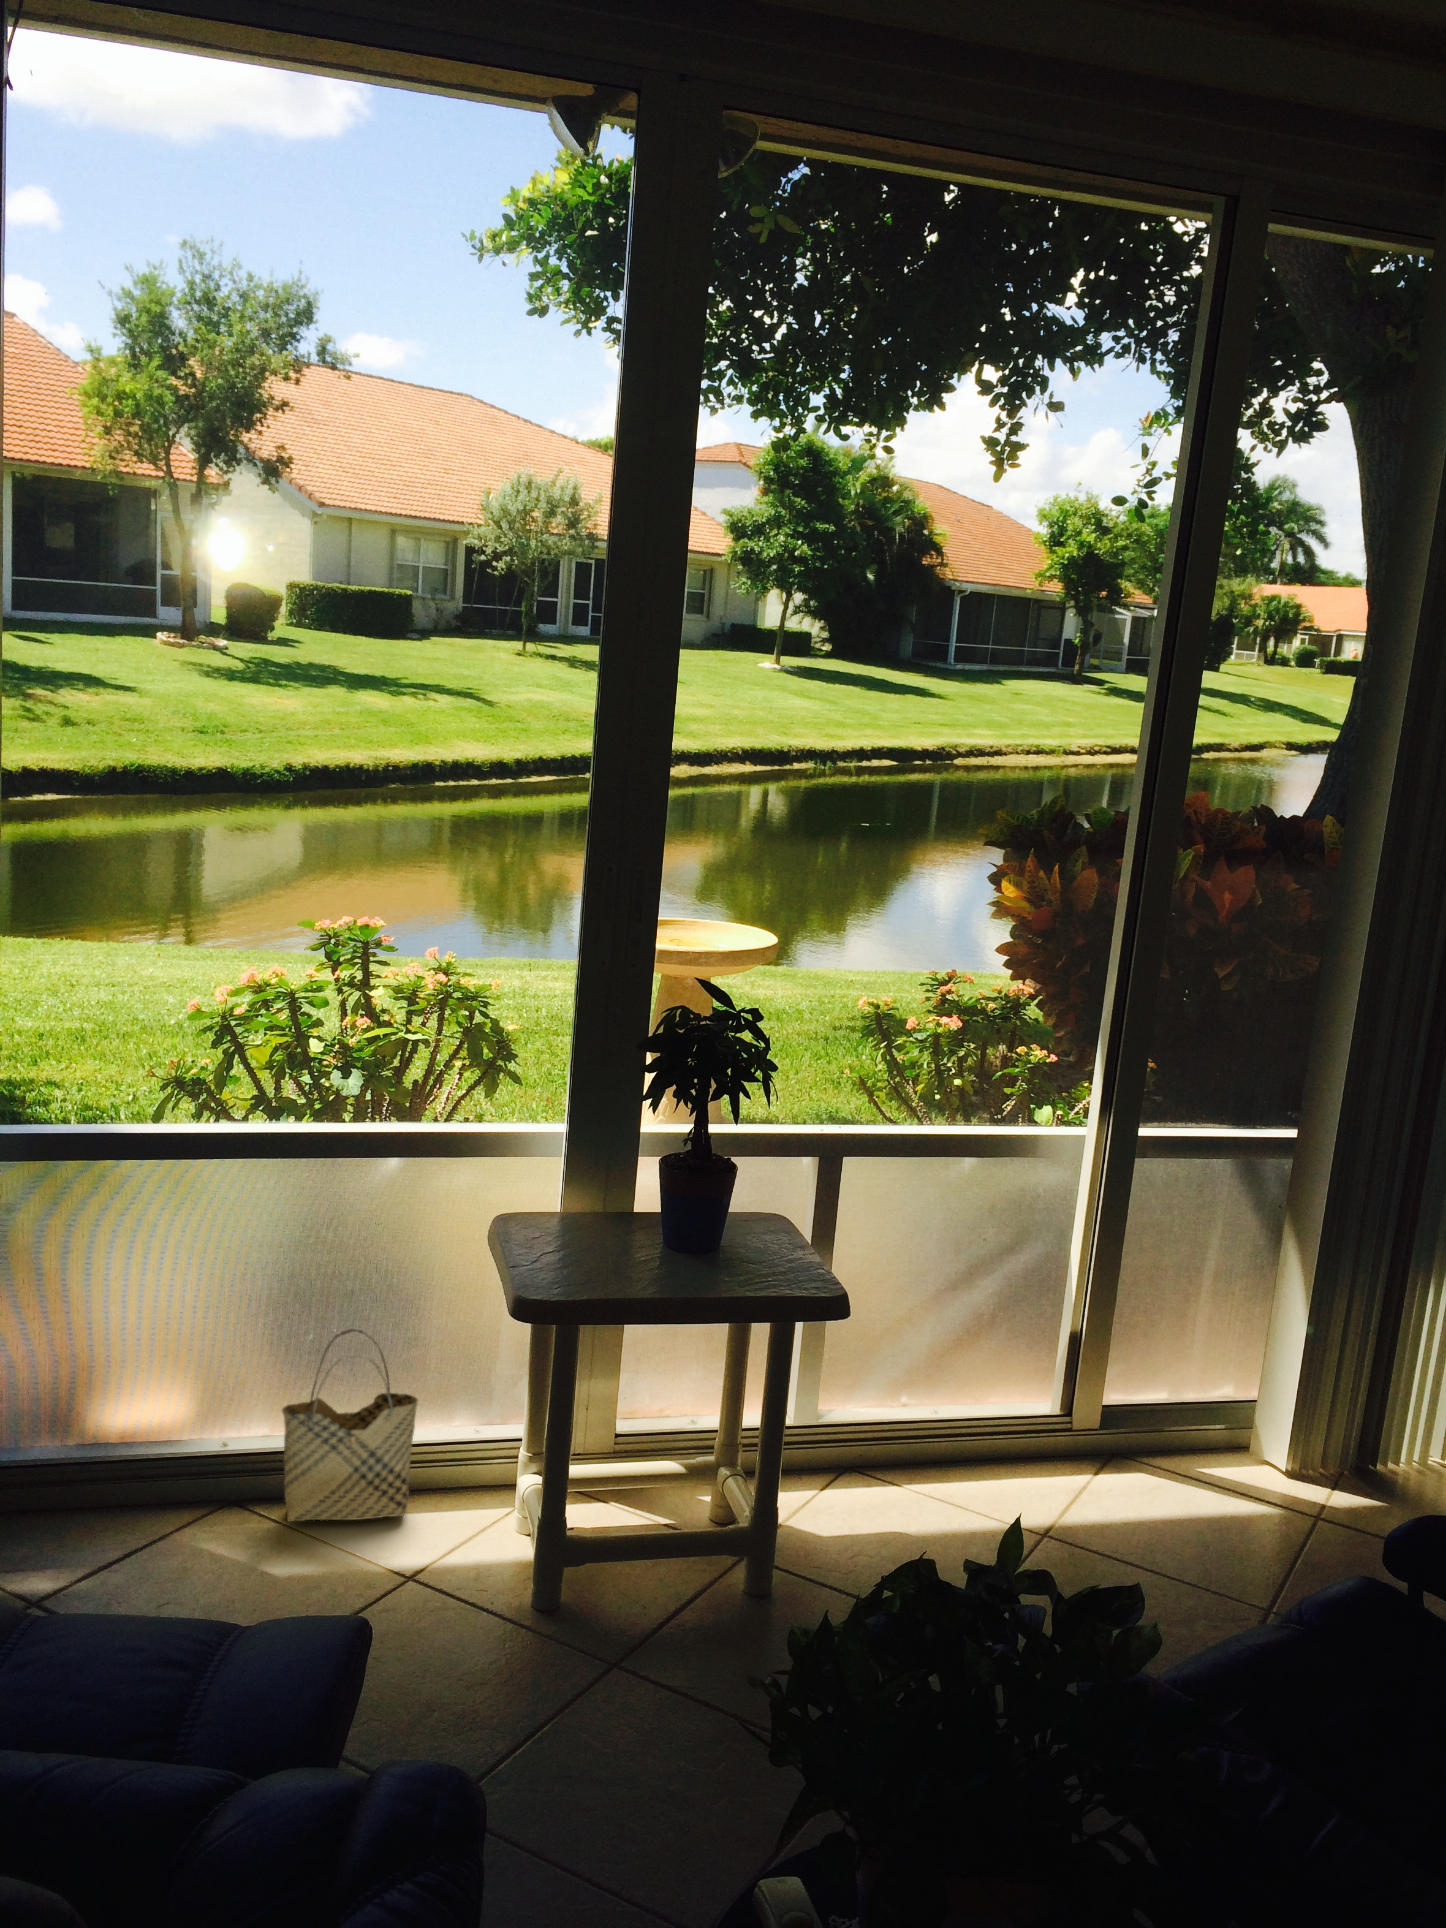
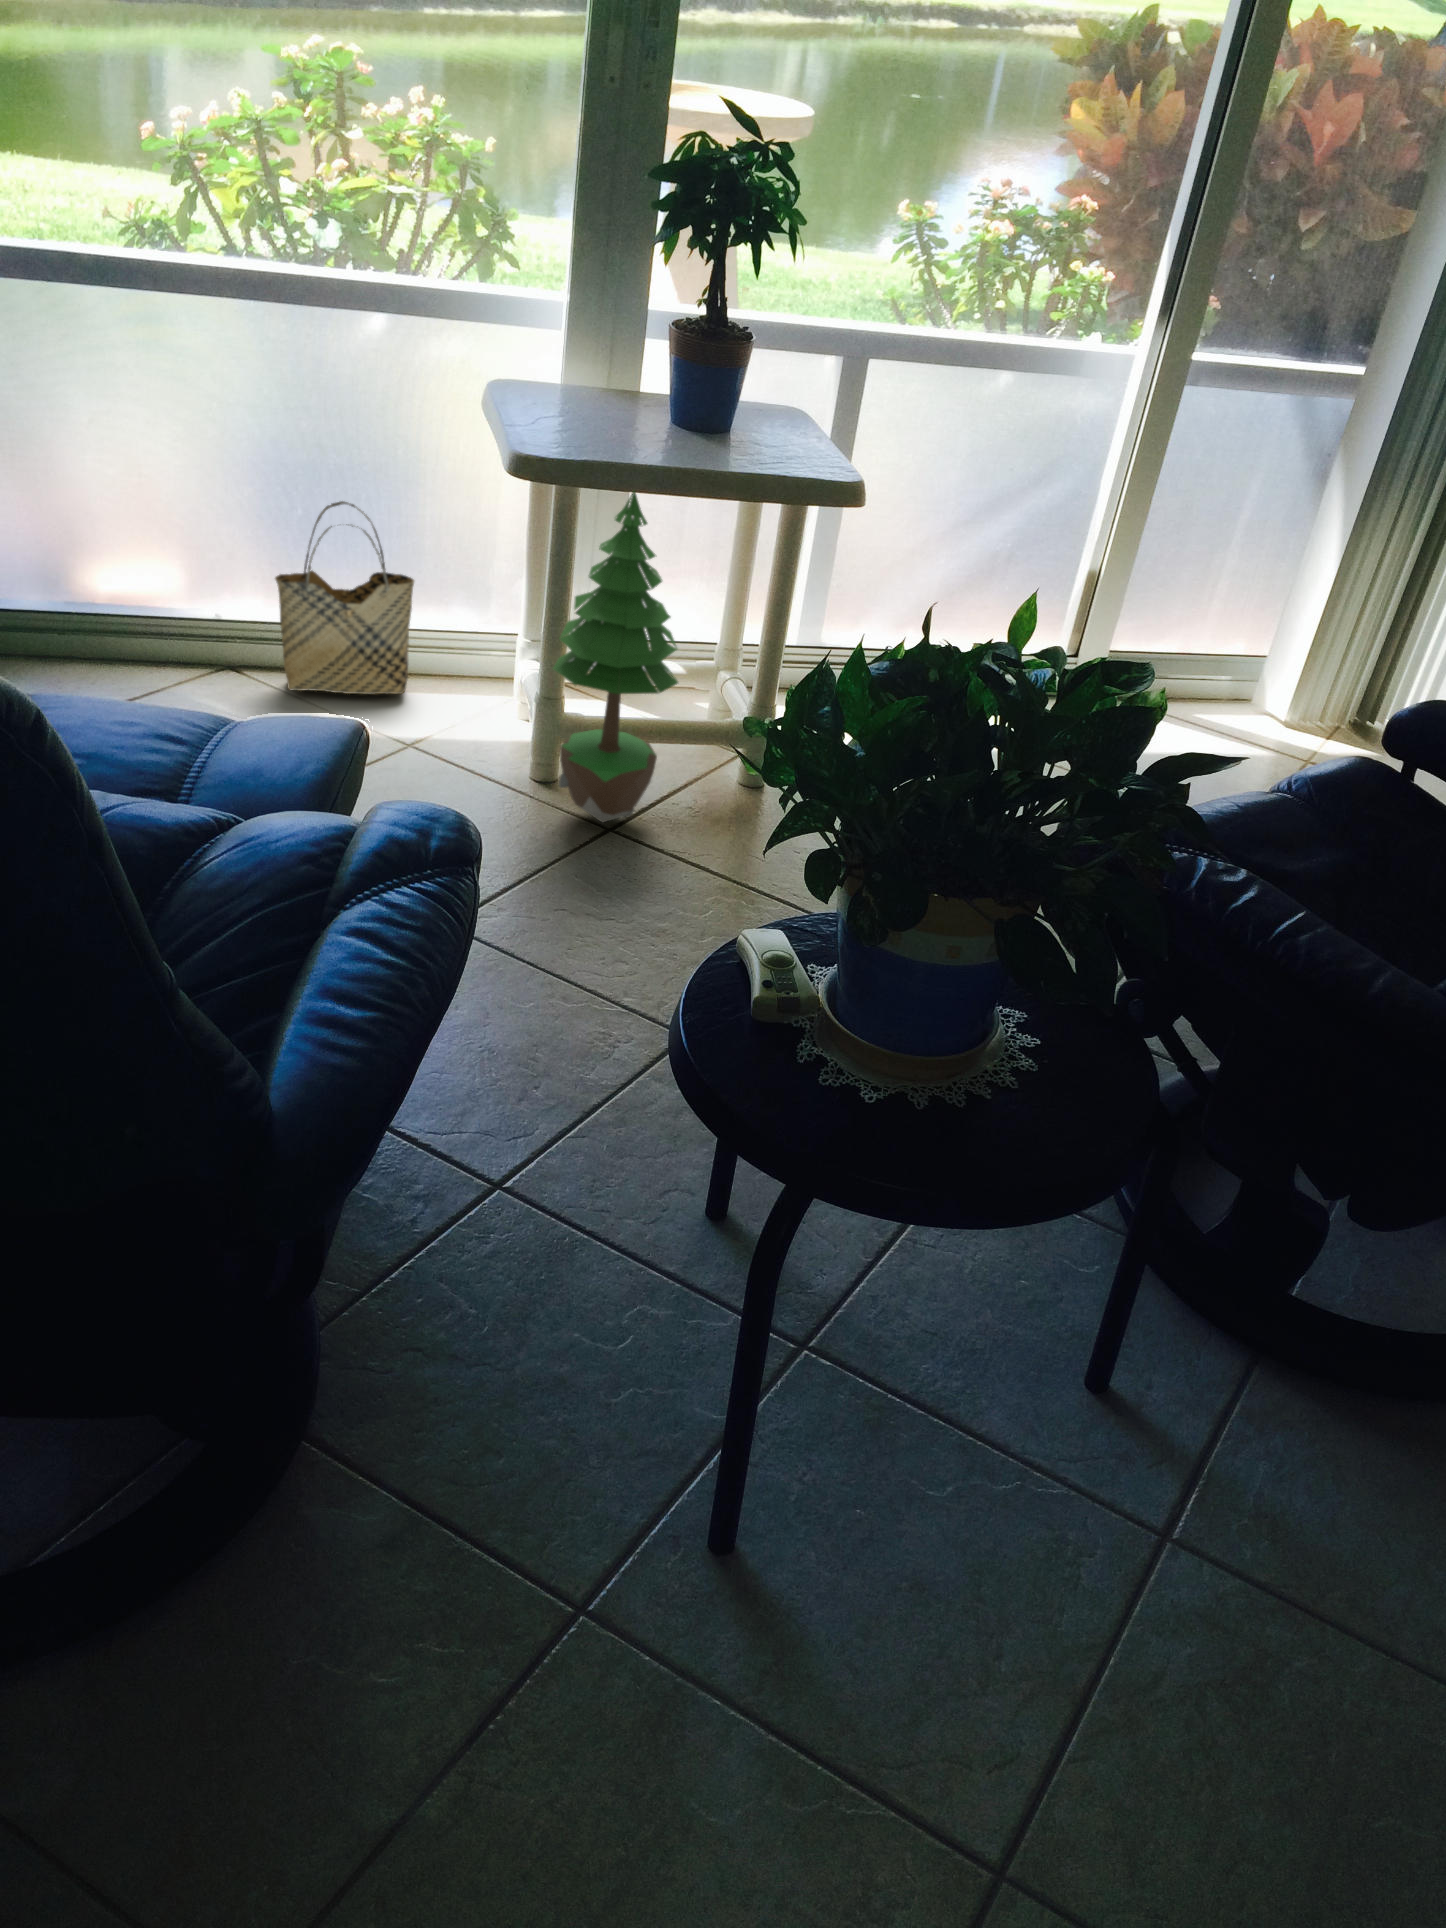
potted tree: none [556,1323,683,1657] -> present [553,491,678,822]

